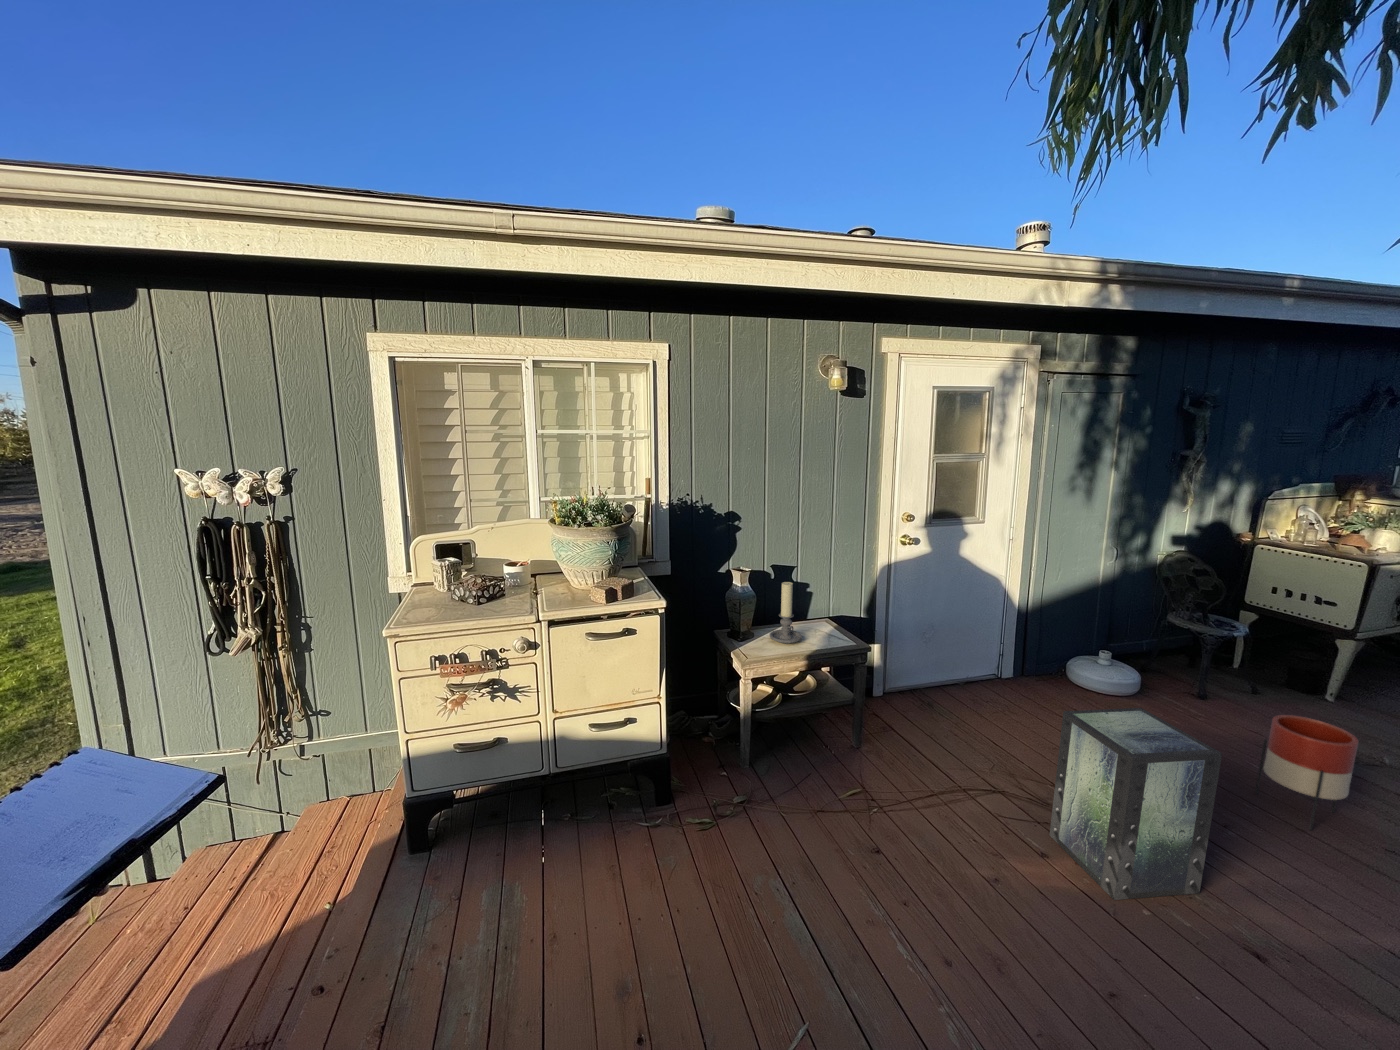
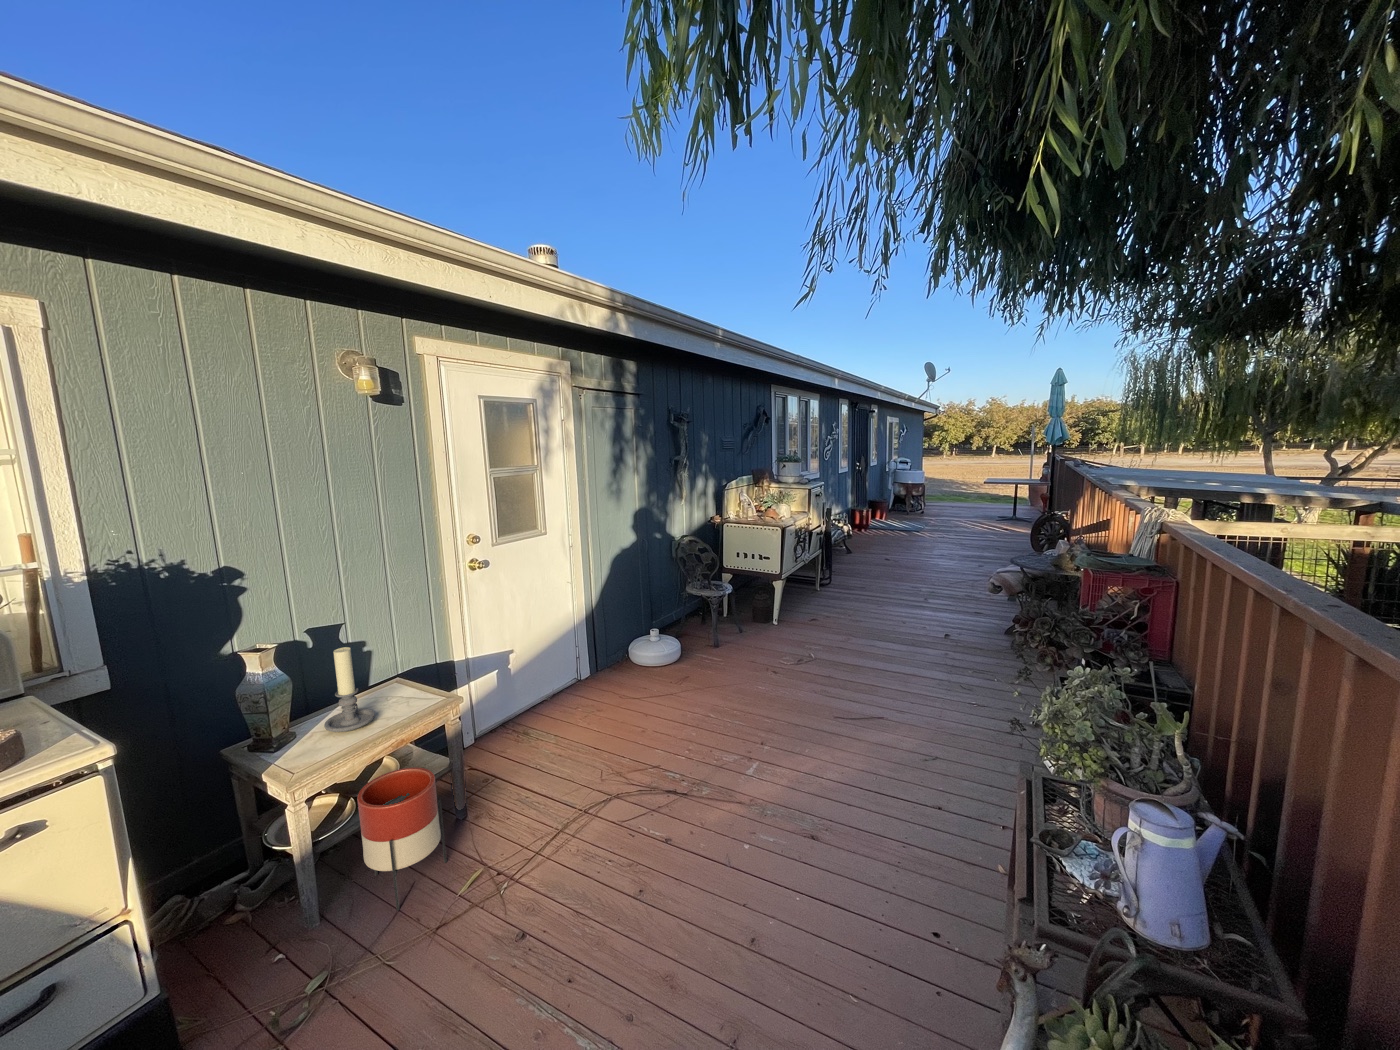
storage box: present [1050,708,1222,900] -> none [667,672,776,848]
planter: present [1255,715,1359,831] -> present [357,767,447,911]

